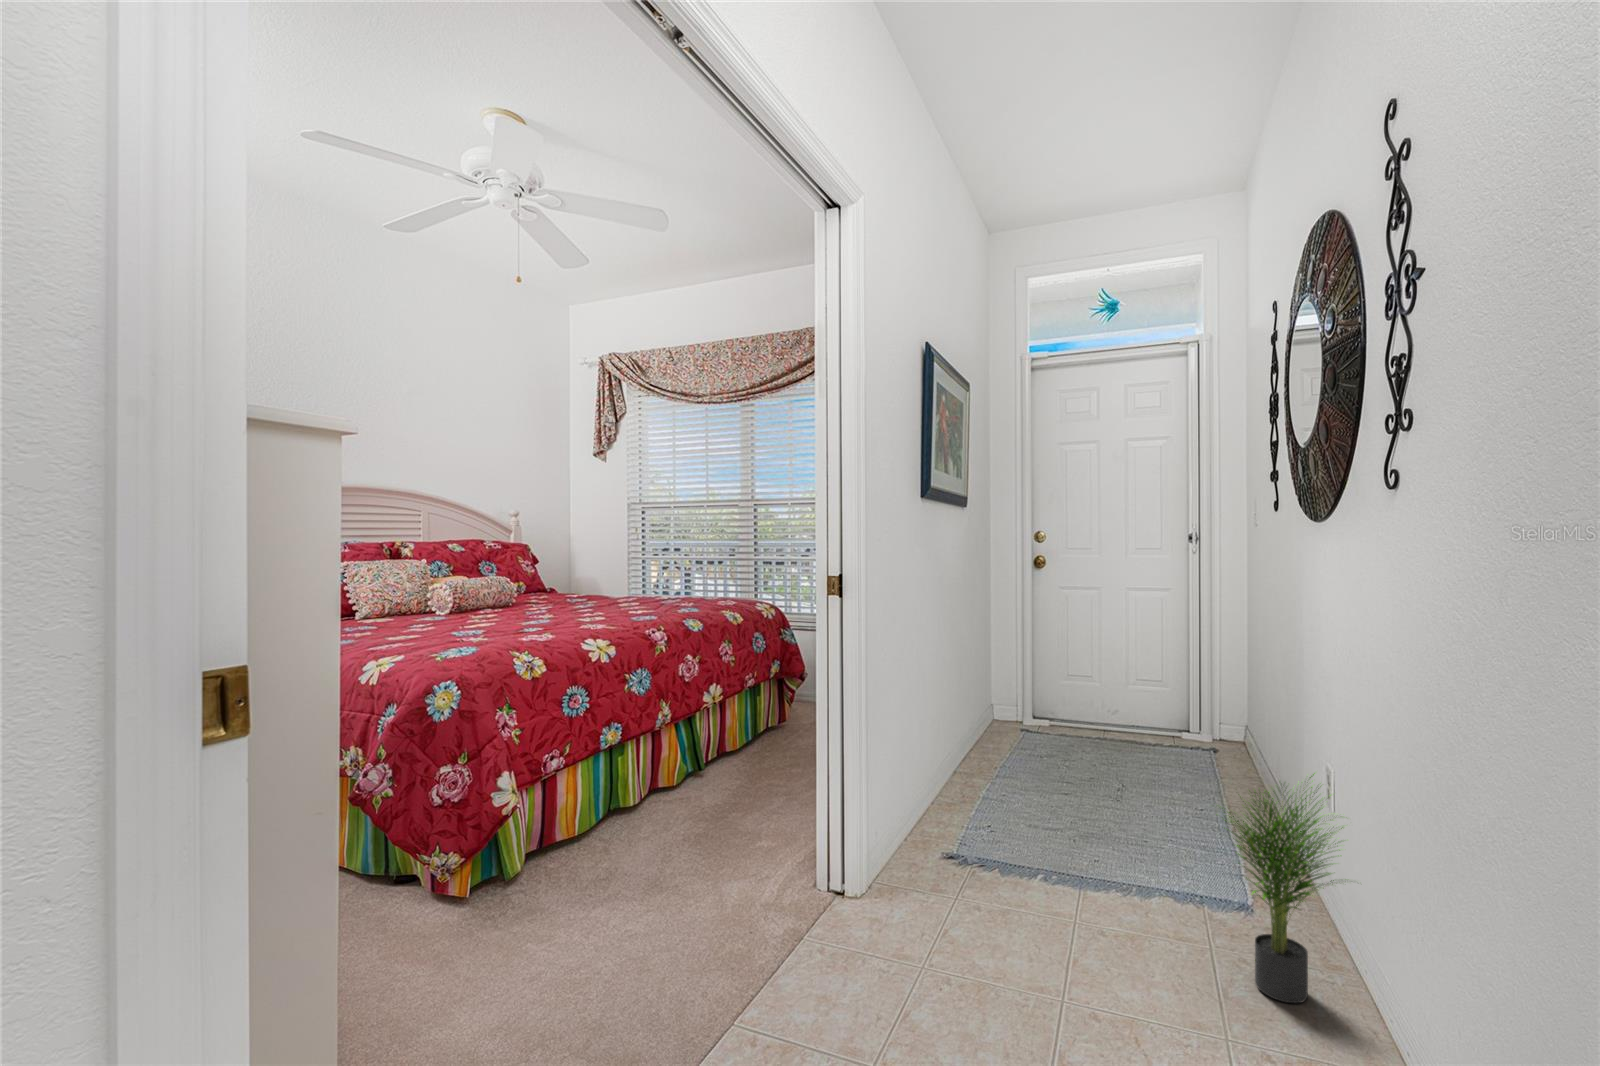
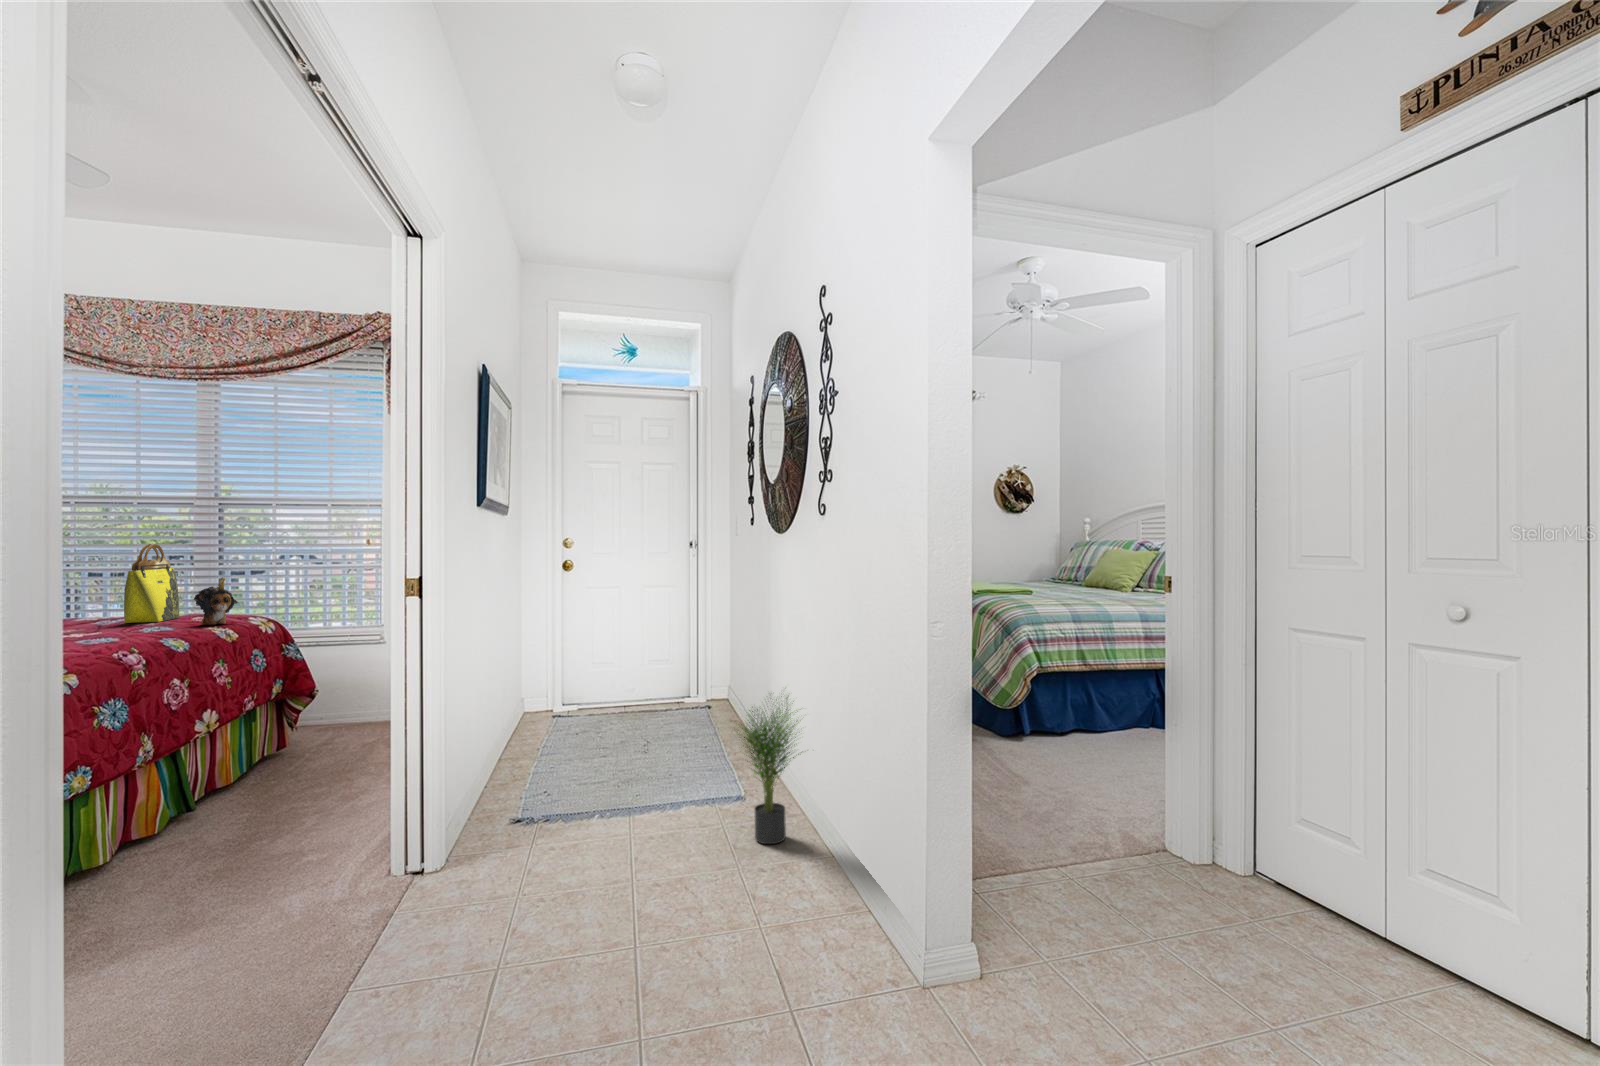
tote bag: none [680,538,717,602] -> present [124,544,179,623]
plush toy: none [717,568,749,608] -> present [194,577,238,625]

